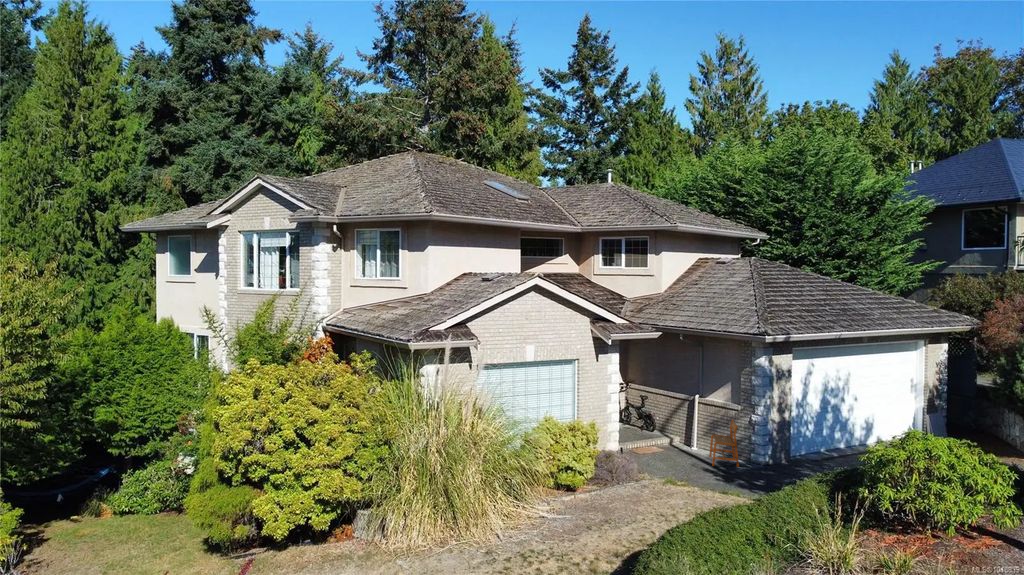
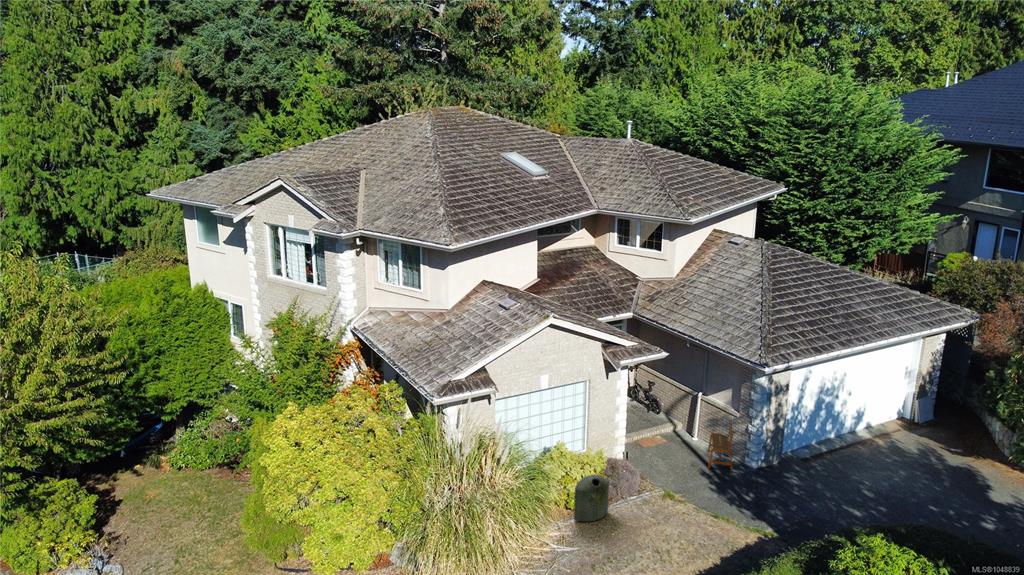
trash can: none [567,442,606,497] -> present [574,475,609,522]

